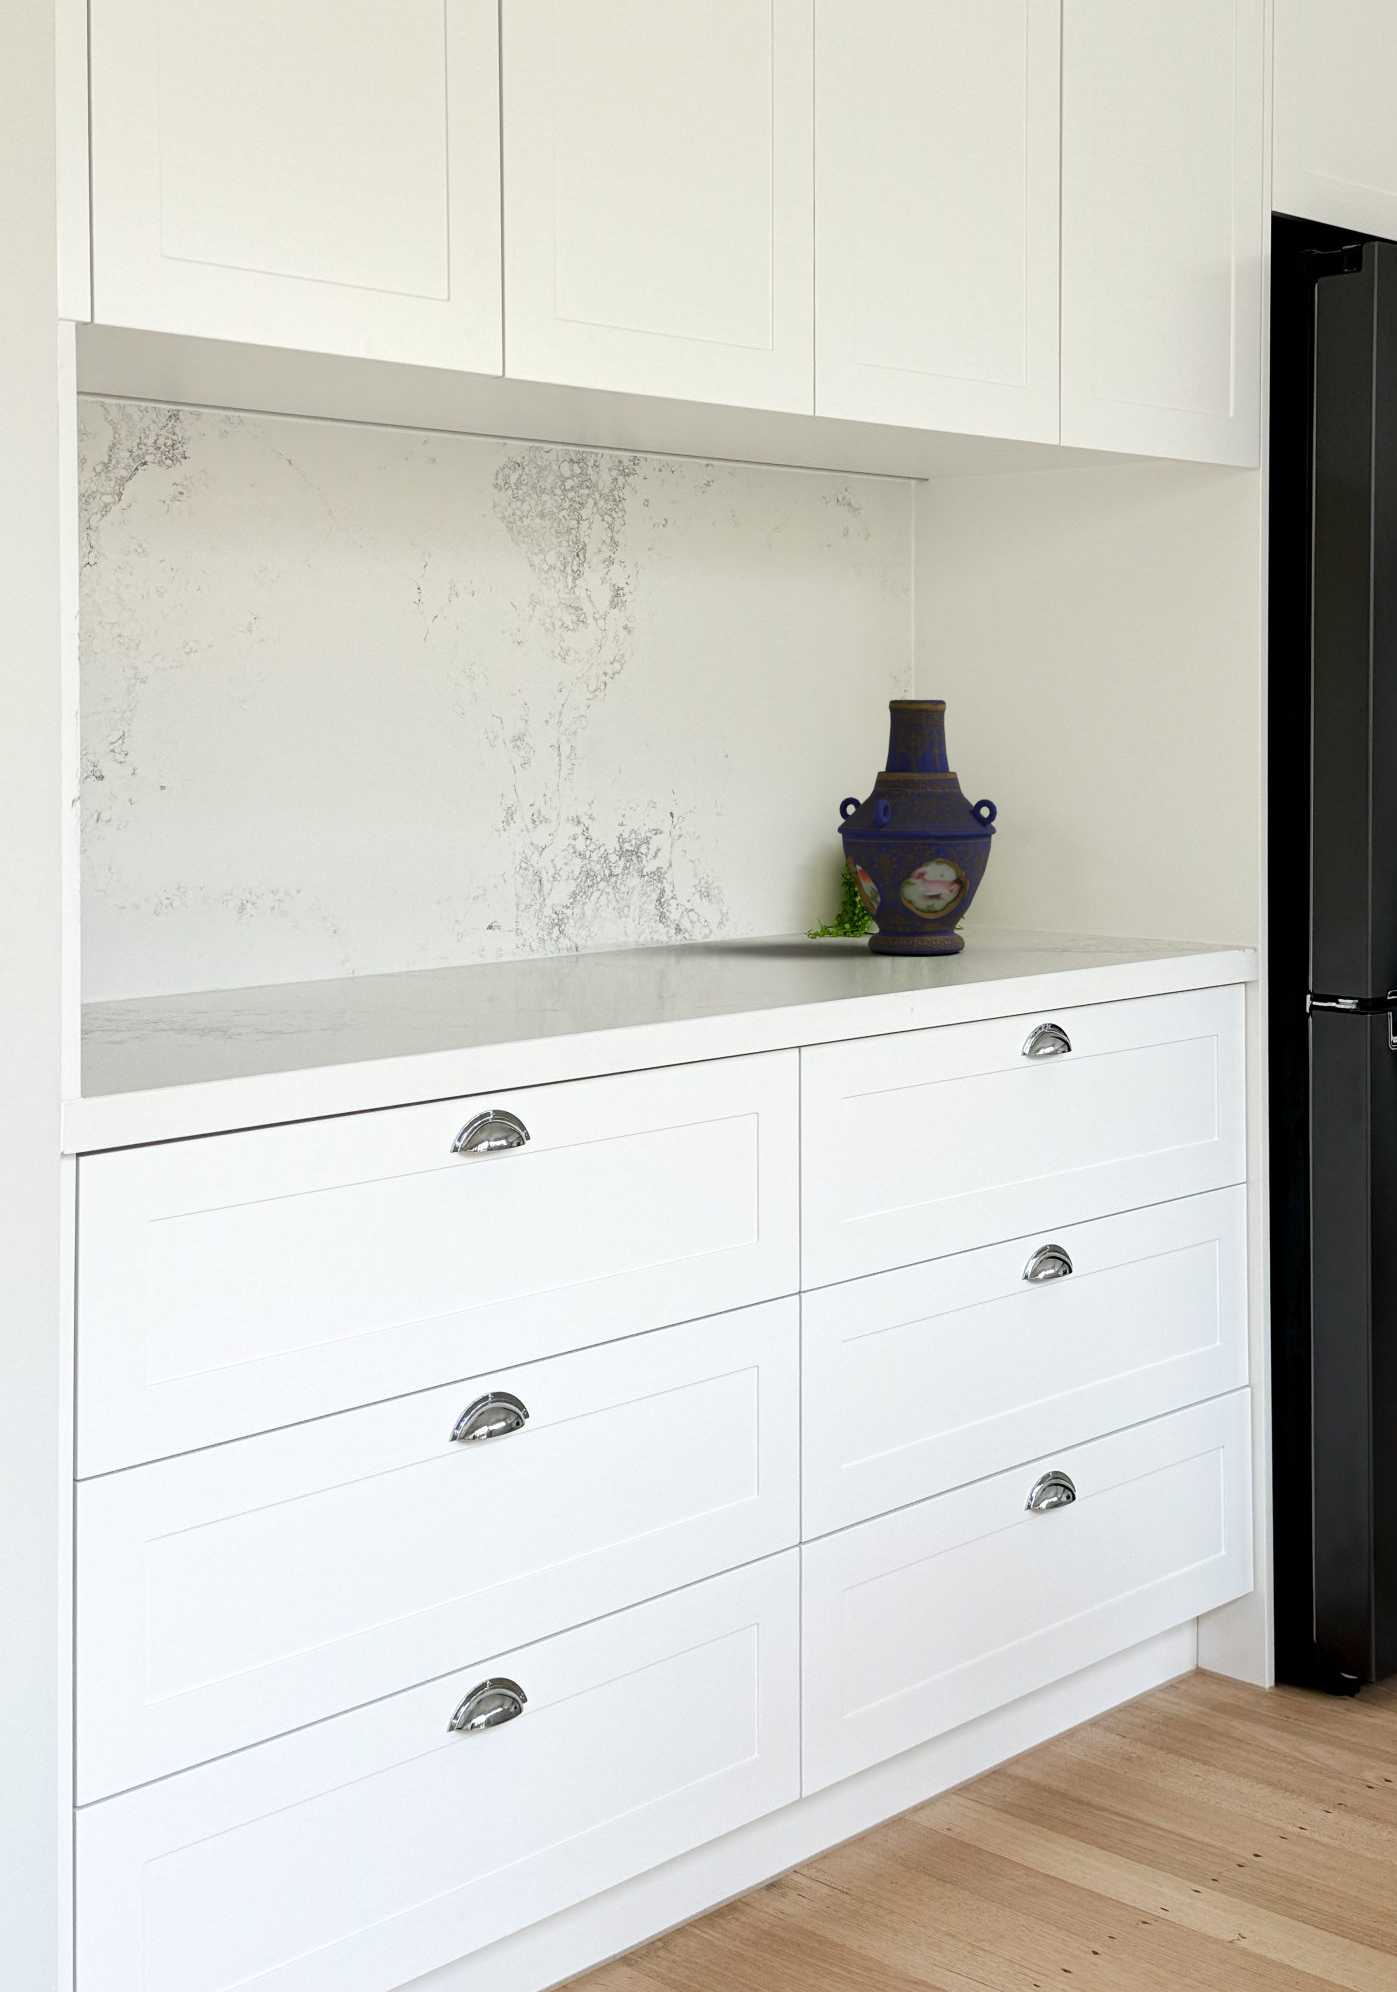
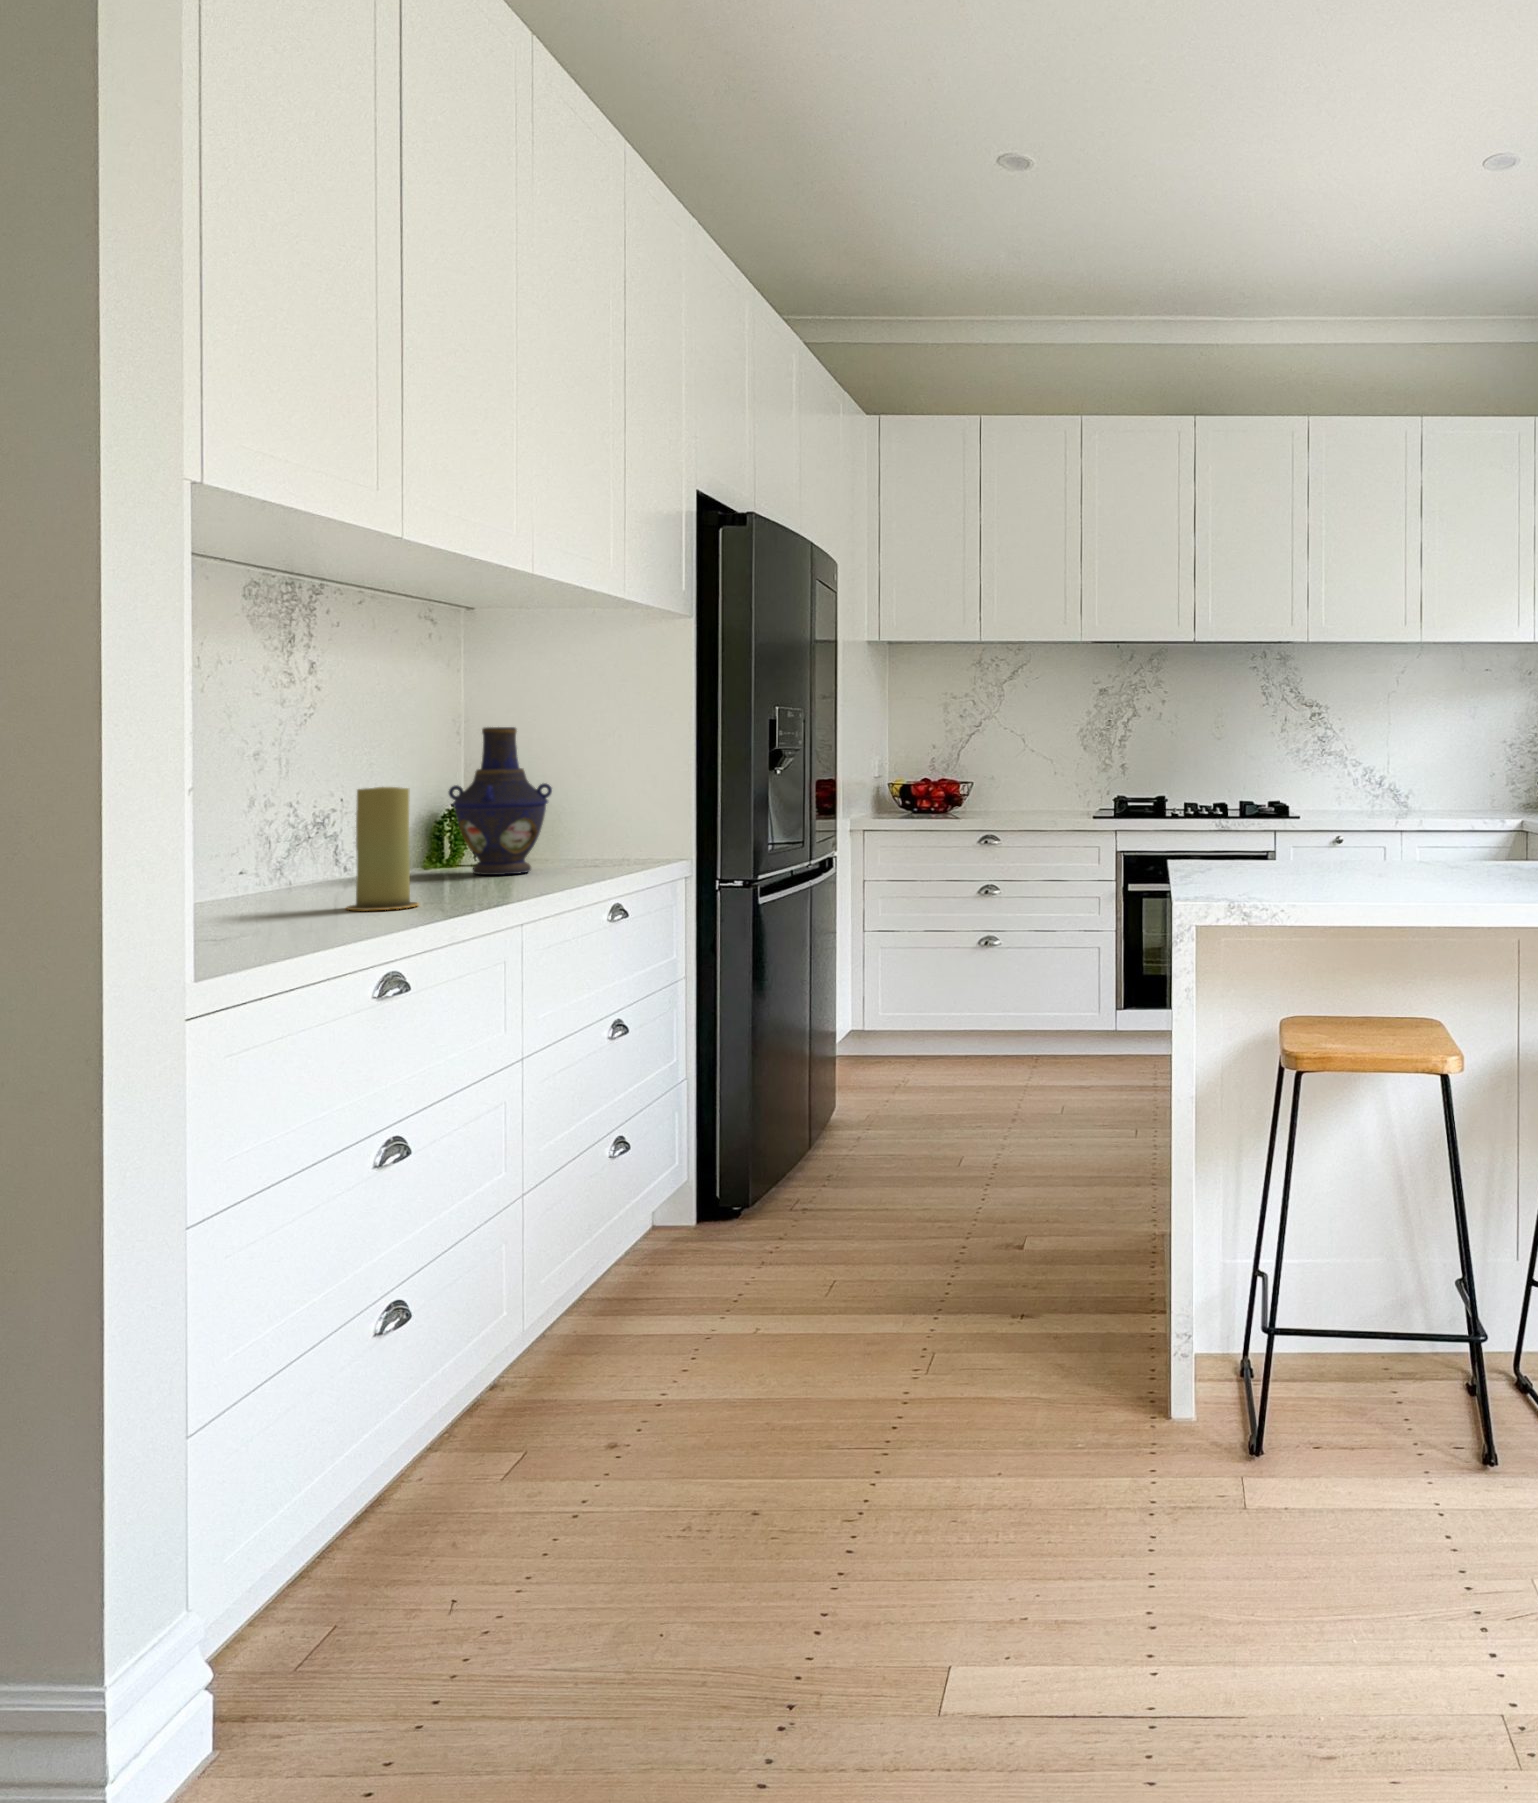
candle: none [542,796,659,1004] -> present [347,787,419,910]

